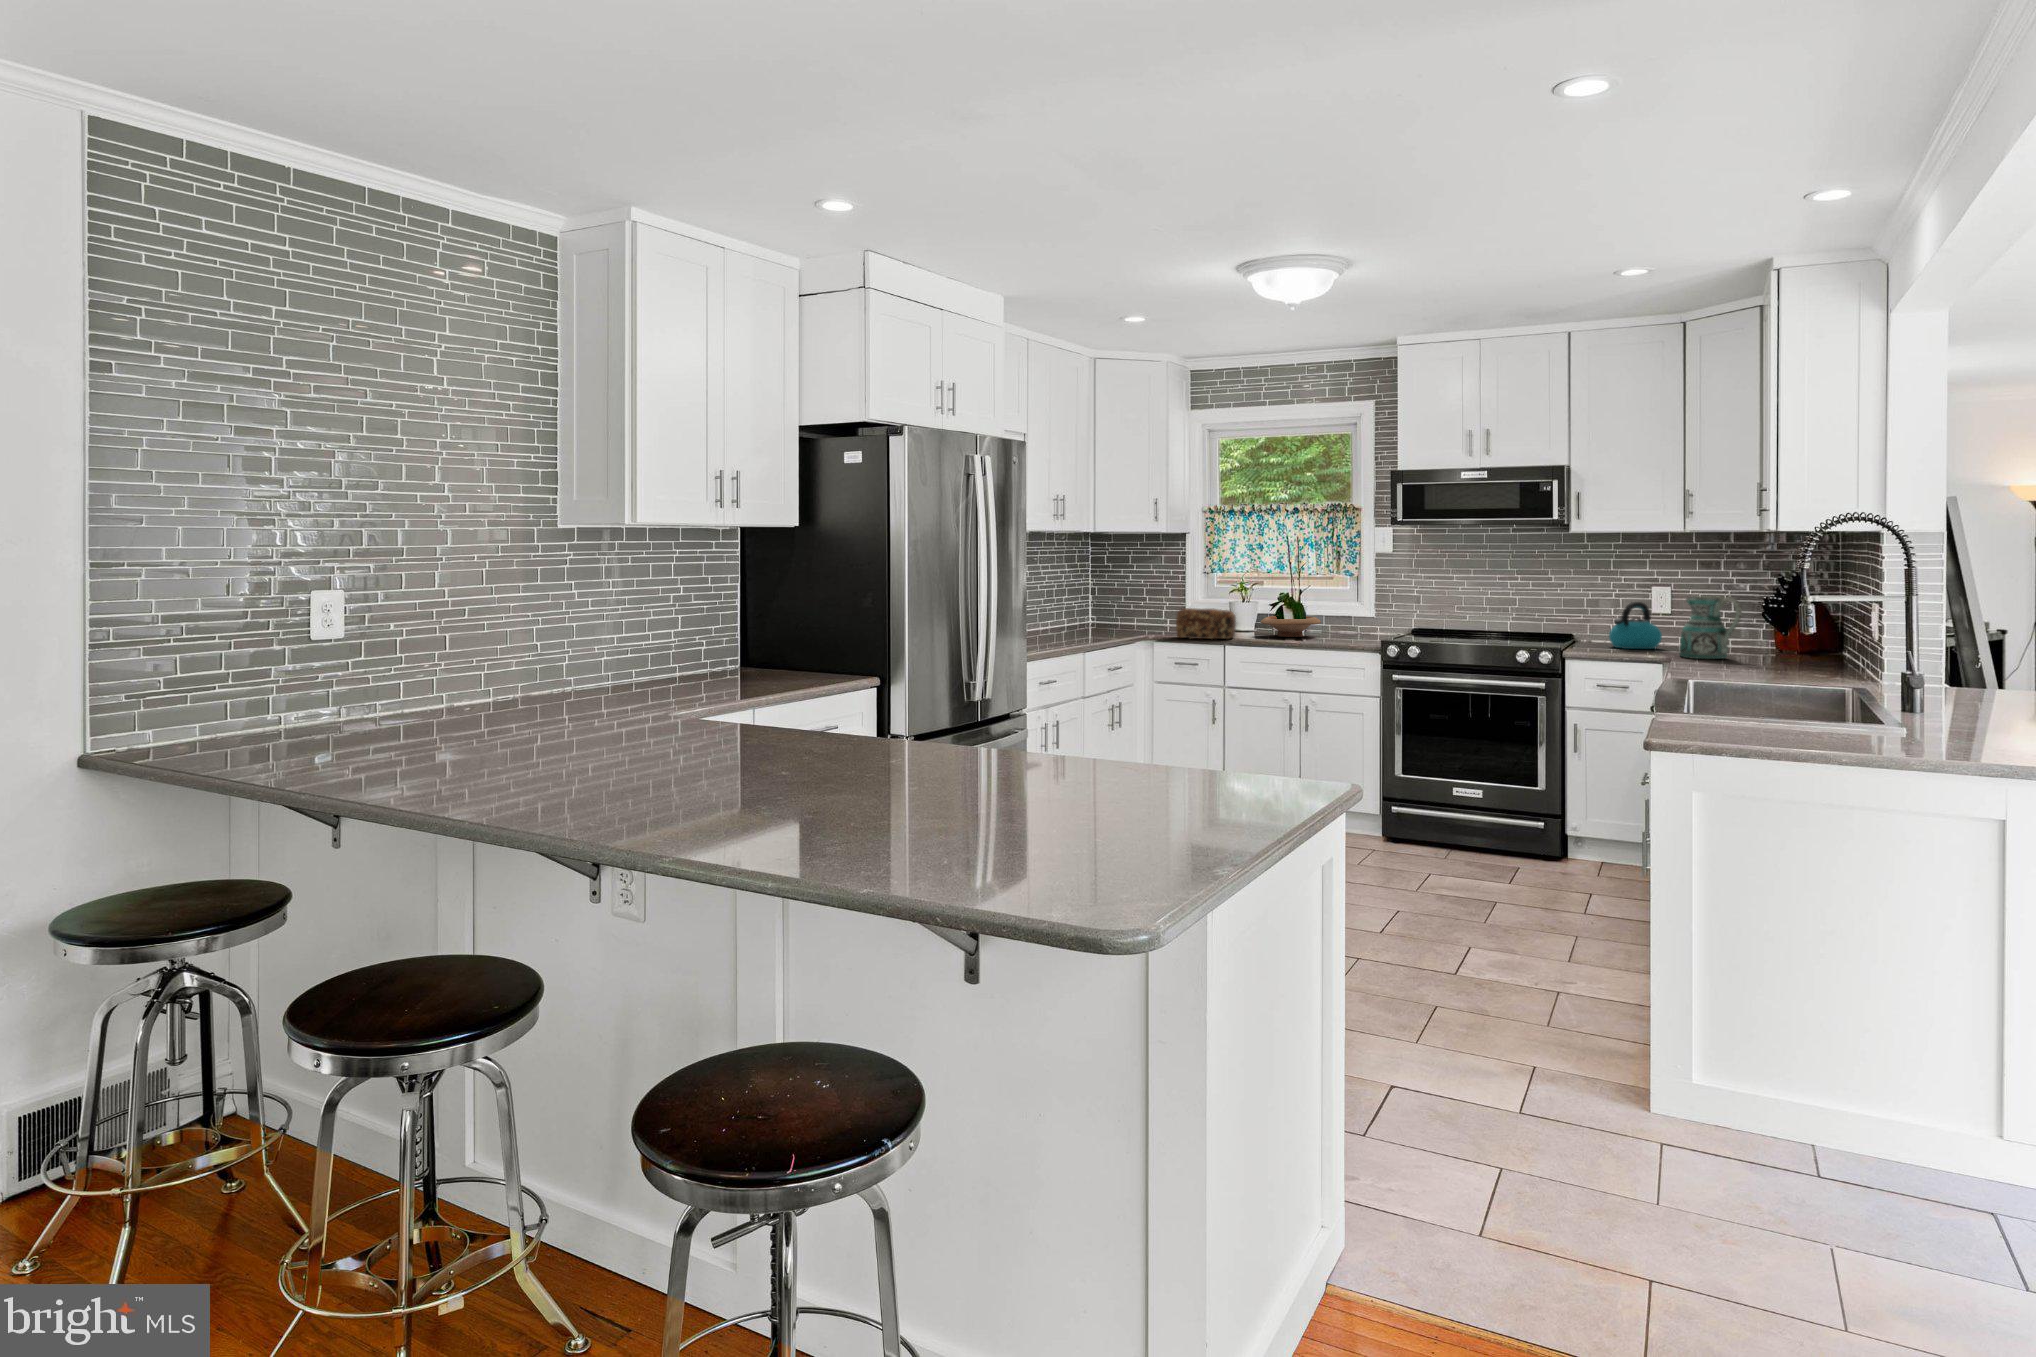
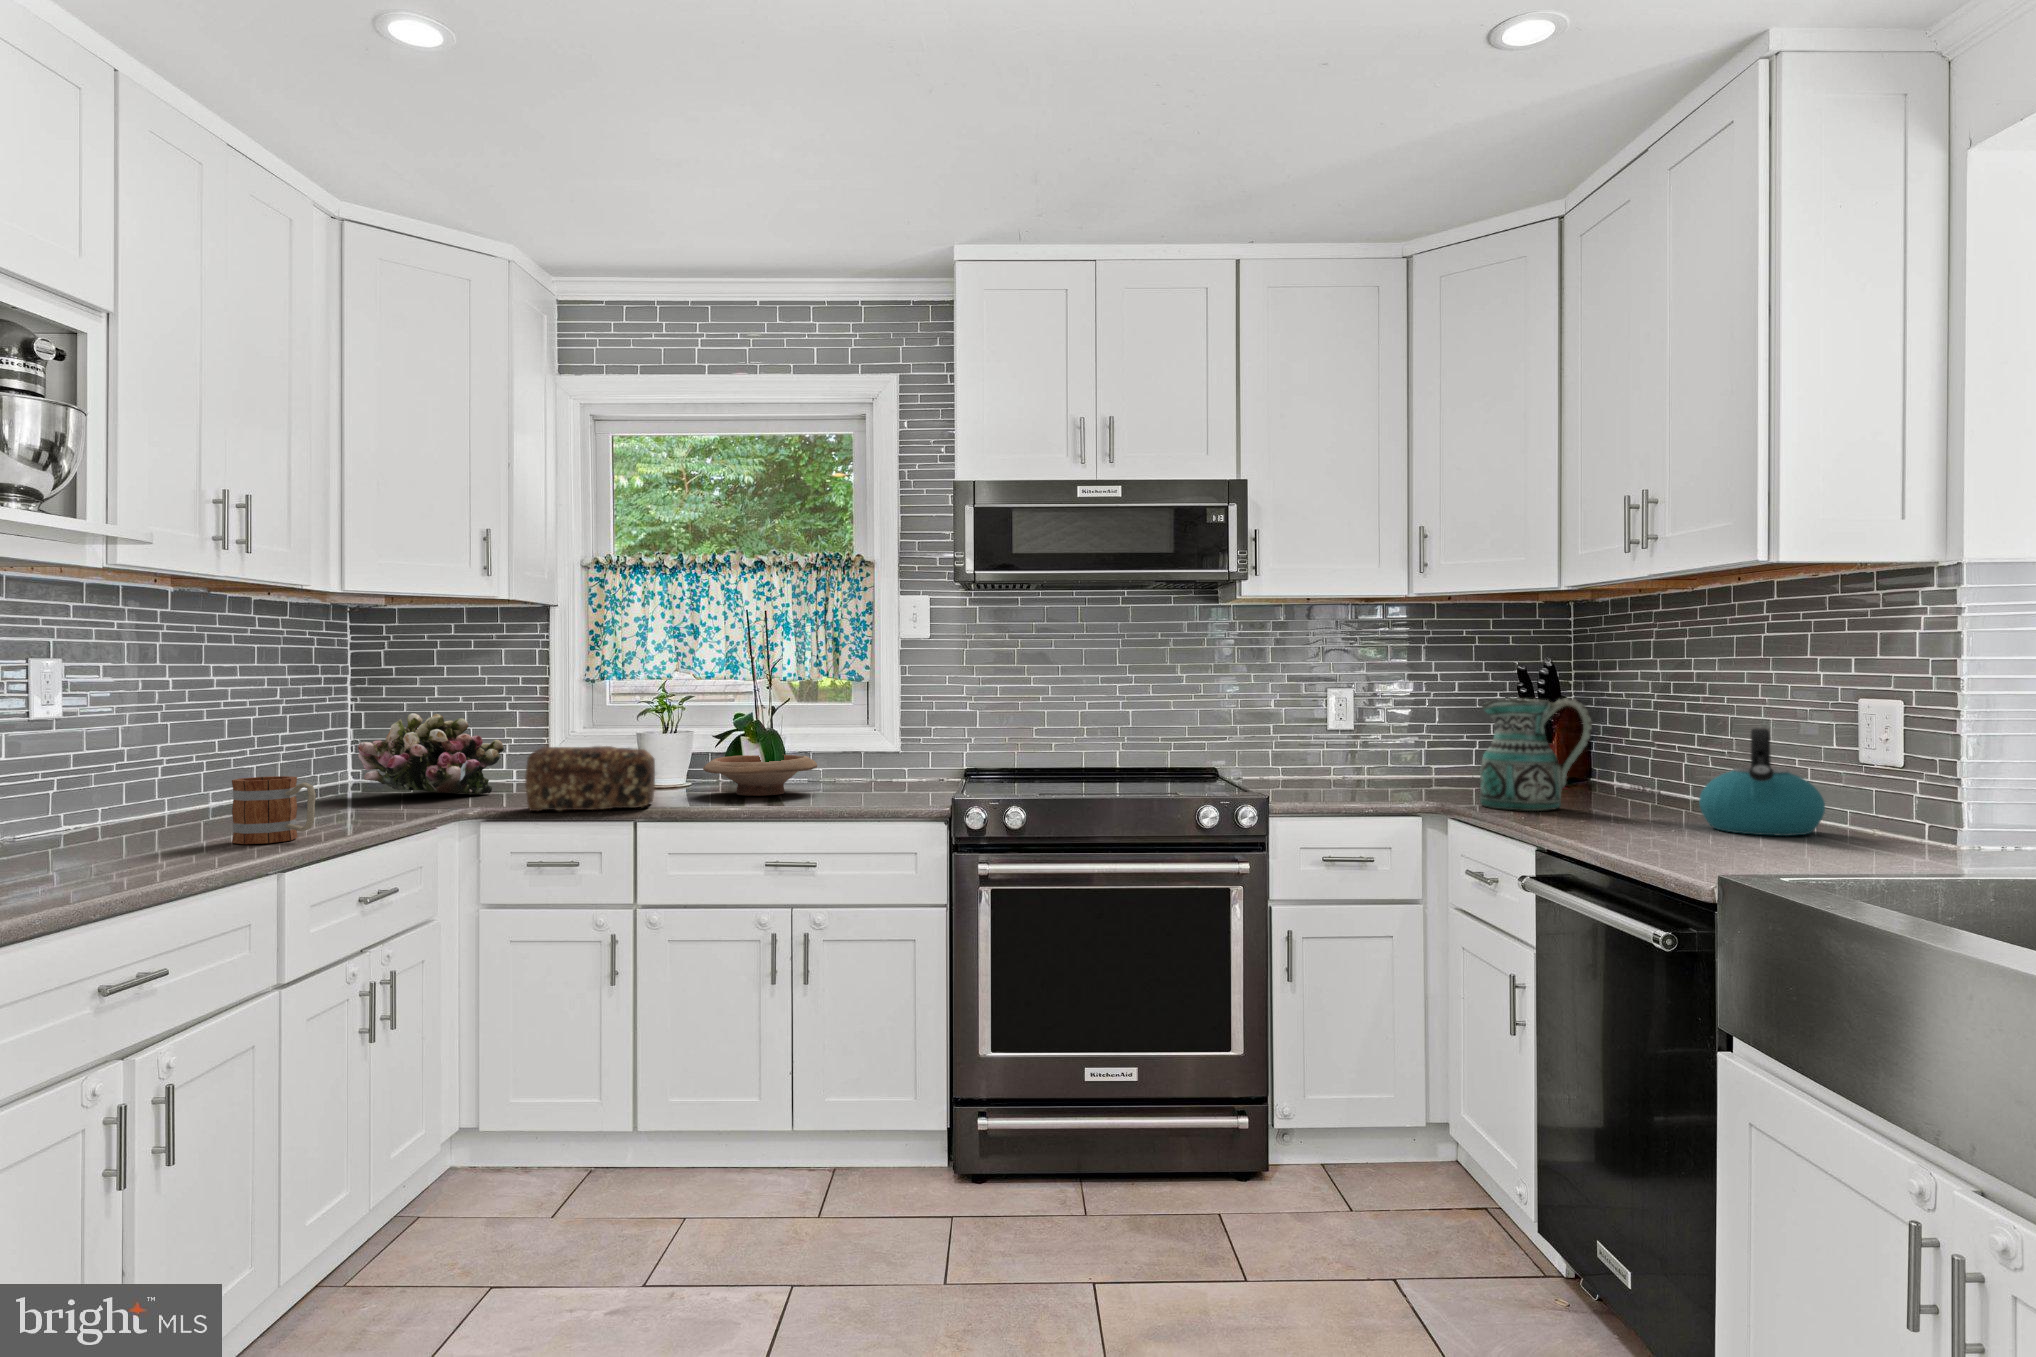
flower arrangement: none [1098,590,1163,631] -> present [358,713,504,794]
kettle: present [1609,602,1662,649] -> present [1699,728,1825,836]
mug: none [1067,617,1097,644] -> present [232,776,316,844]

